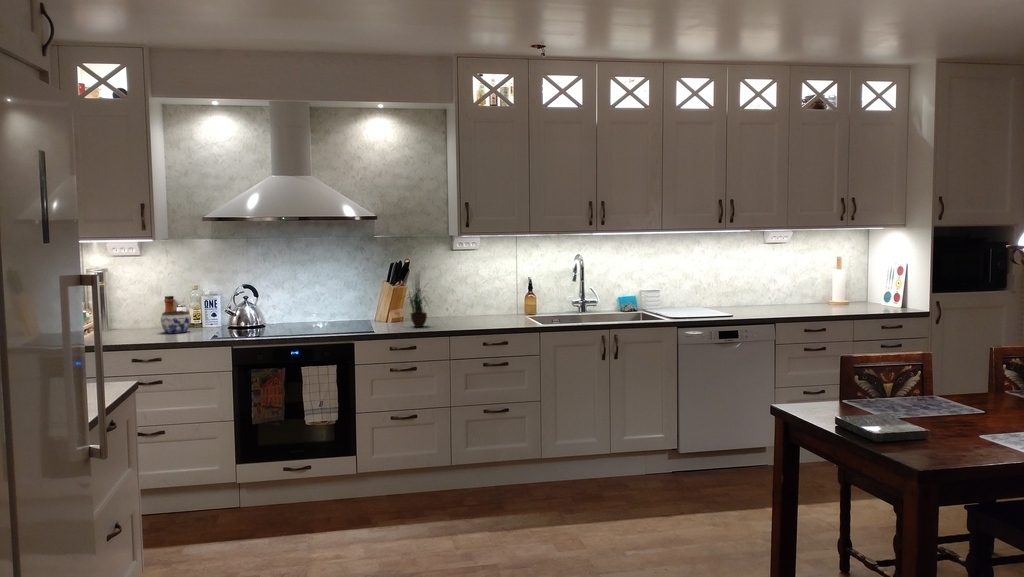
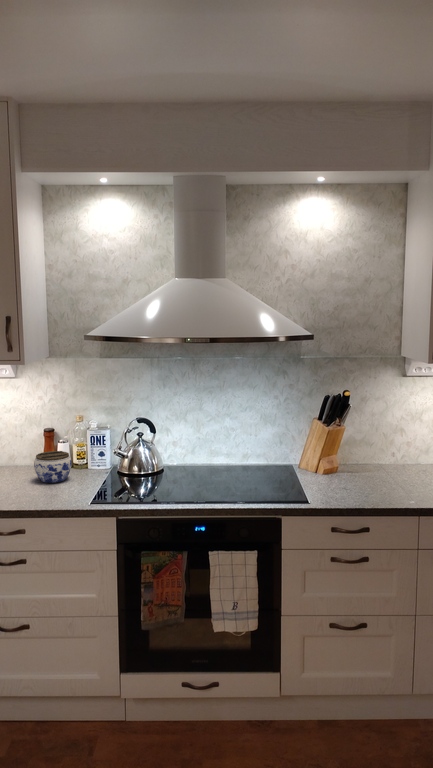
potted plant: present [408,281,427,327] -> none [345,402,391,493]

